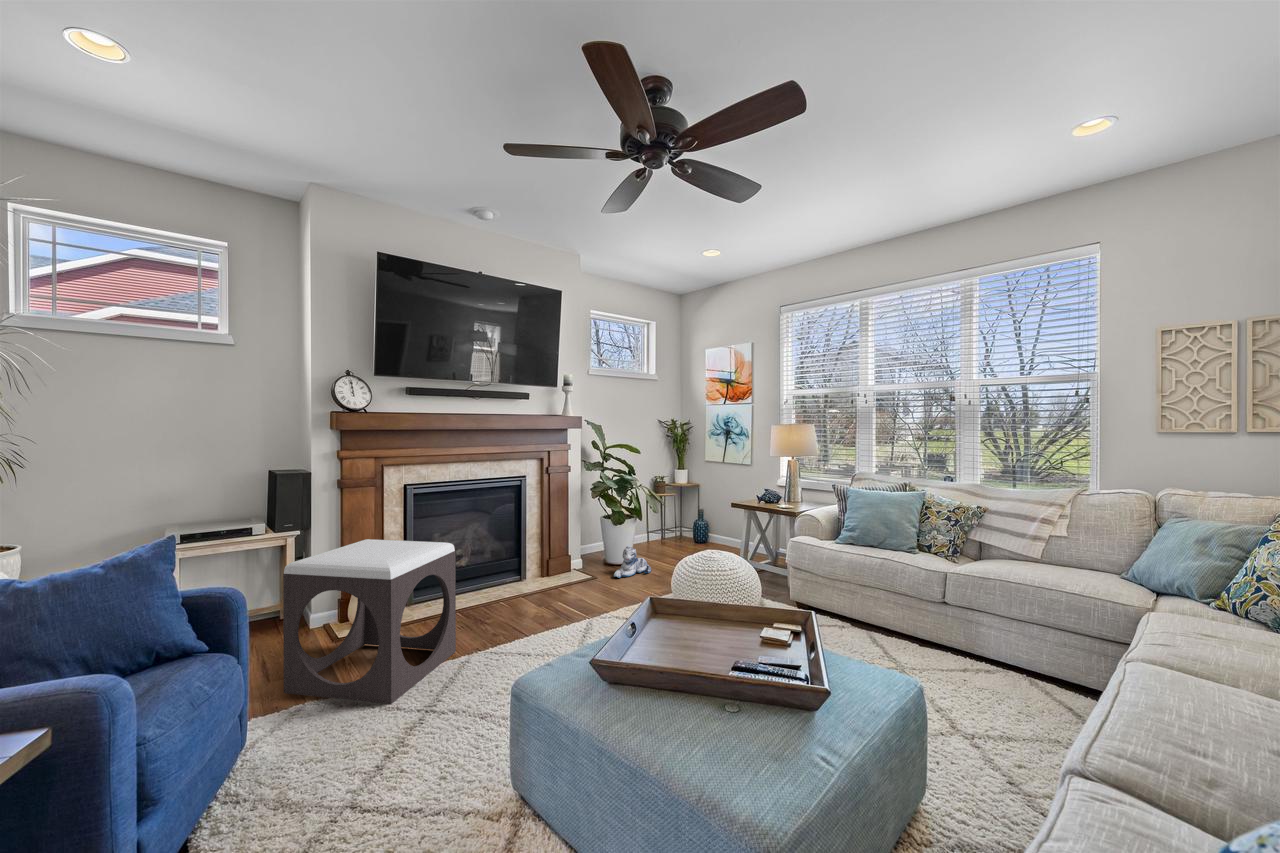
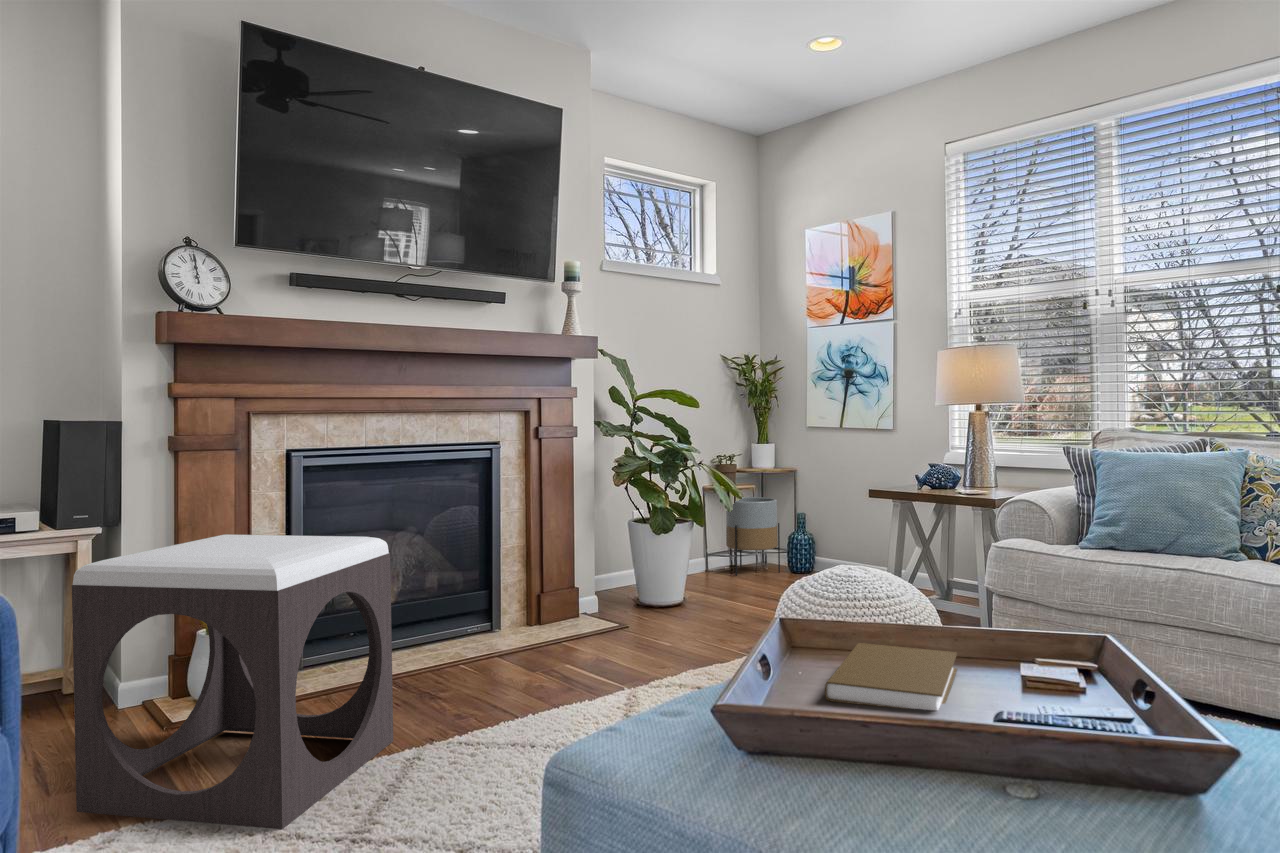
planter: none [659,499,689,545] -> present [726,497,780,576]
plush toy: present [614,547,651,578] -> none [659,570,724,625]
book: none [657,613,731,658] -> present [825,643,957,711]

